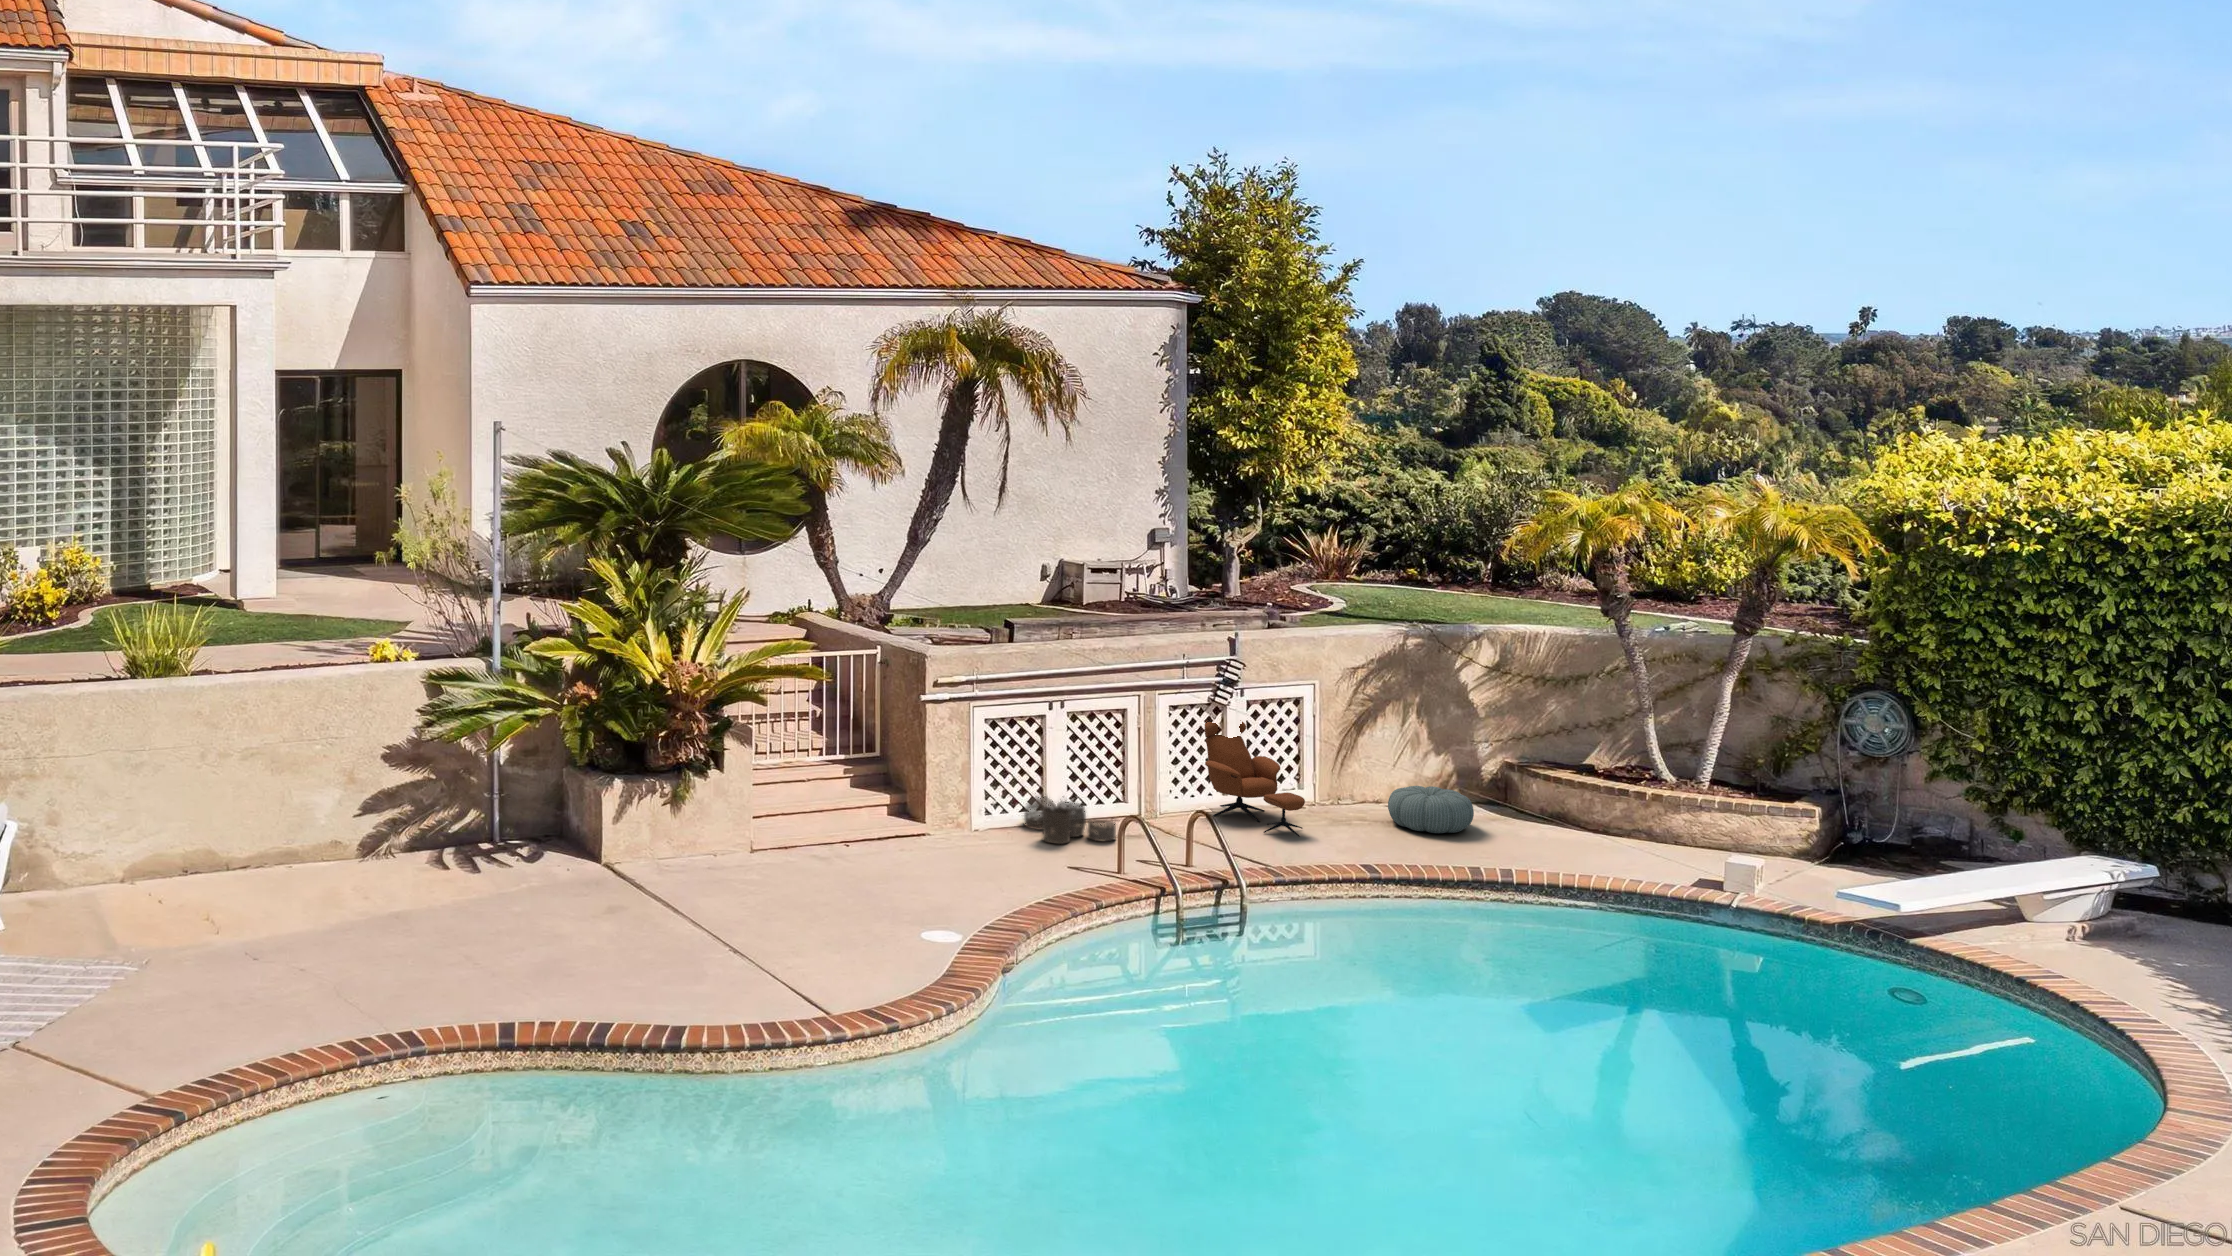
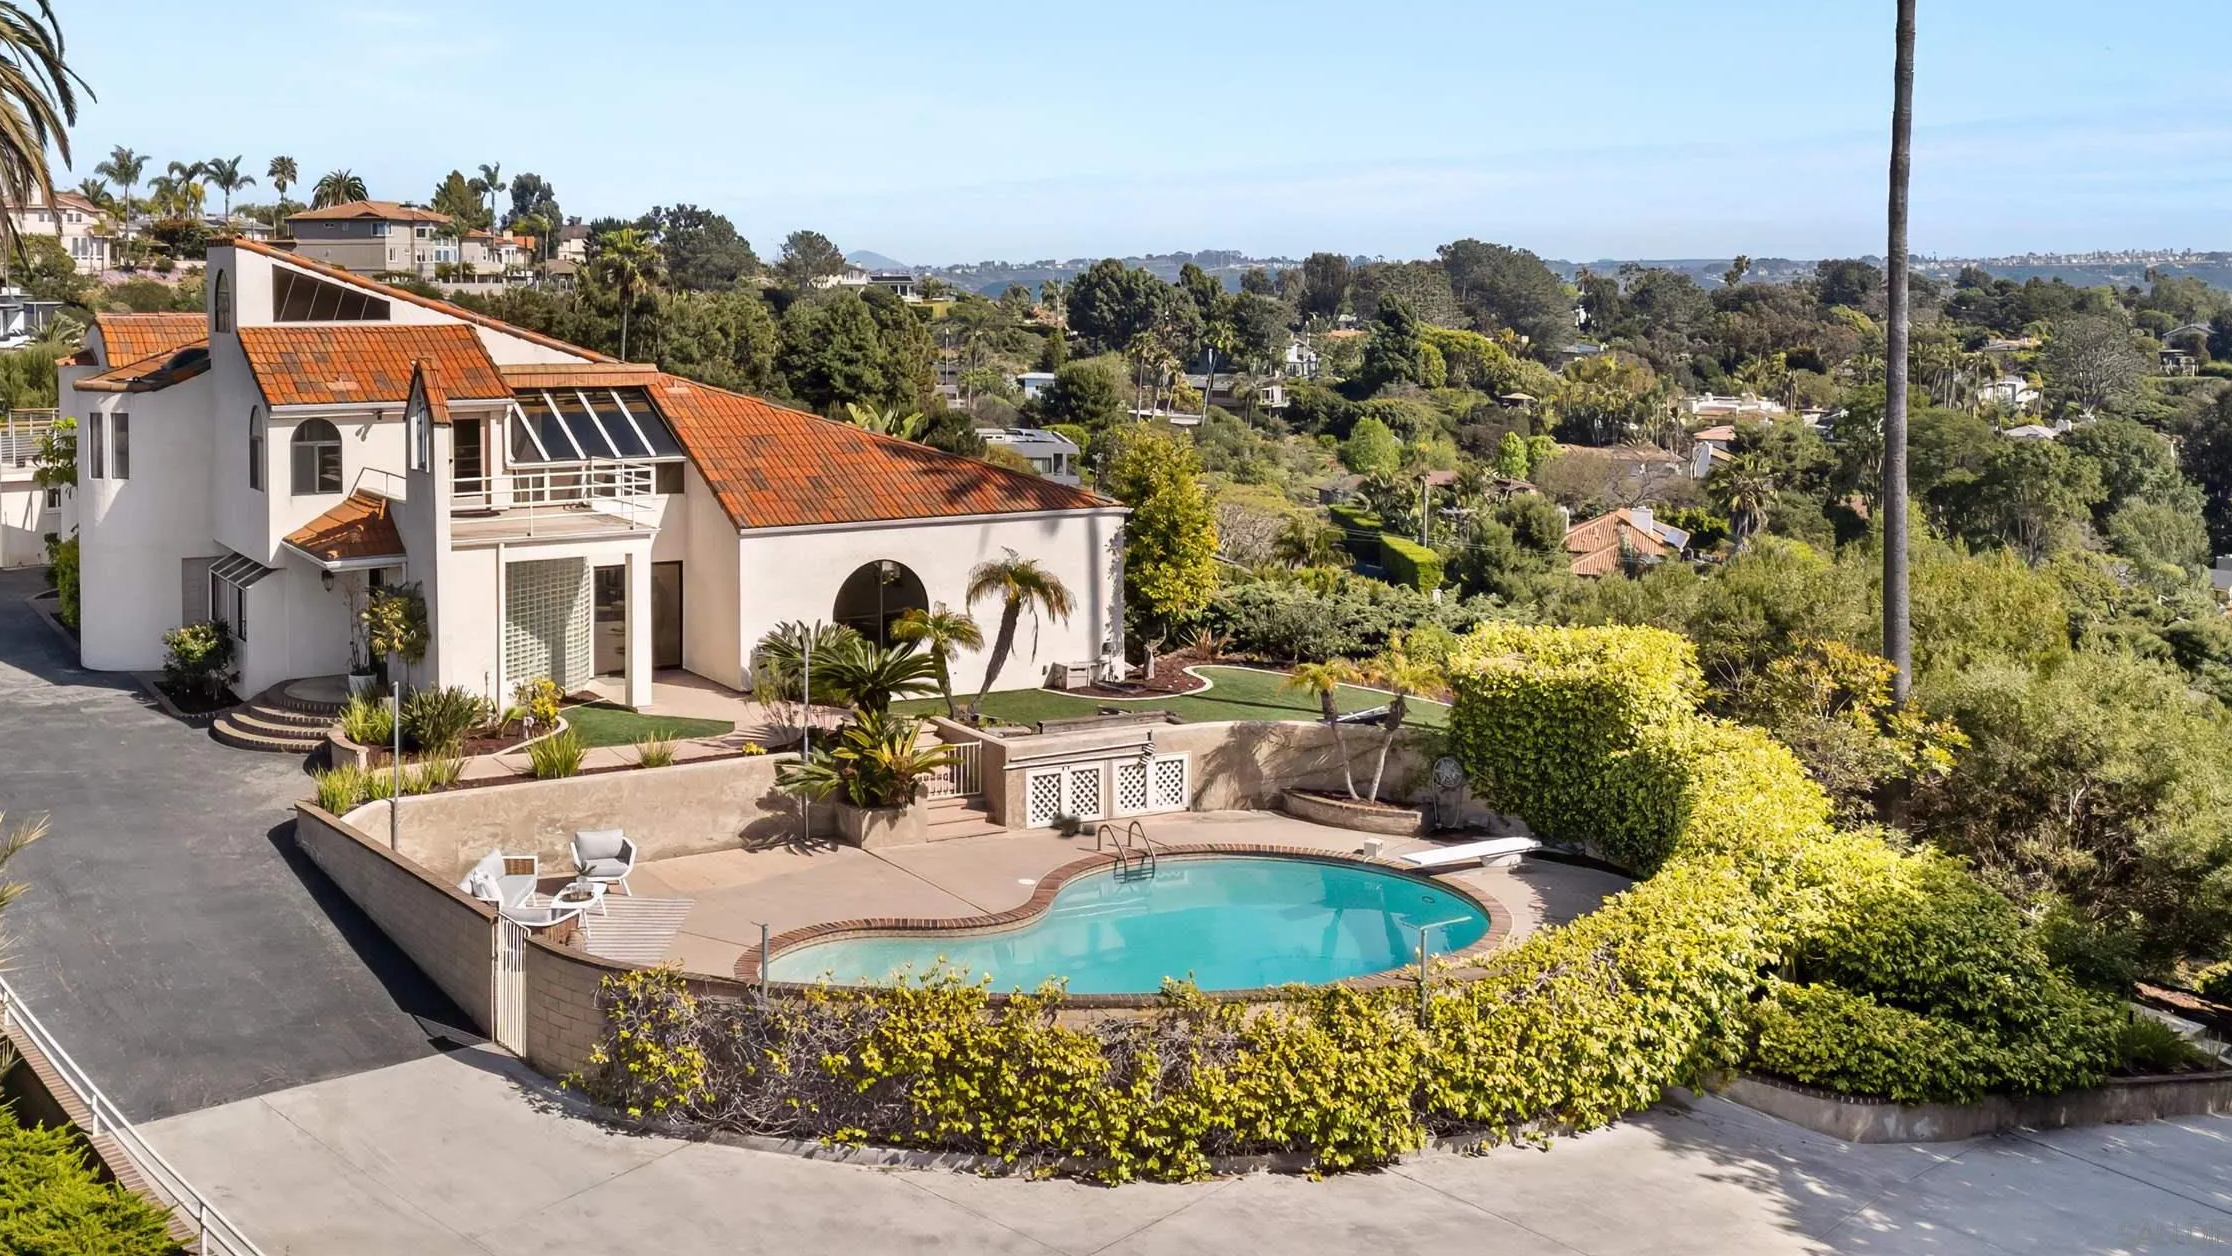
lounge chair: present [1205,720,1305,837] -> none [1137,772,1184,831]
pouf: present [1388,786,1474,833] -> none [1224,804,1264,828]

